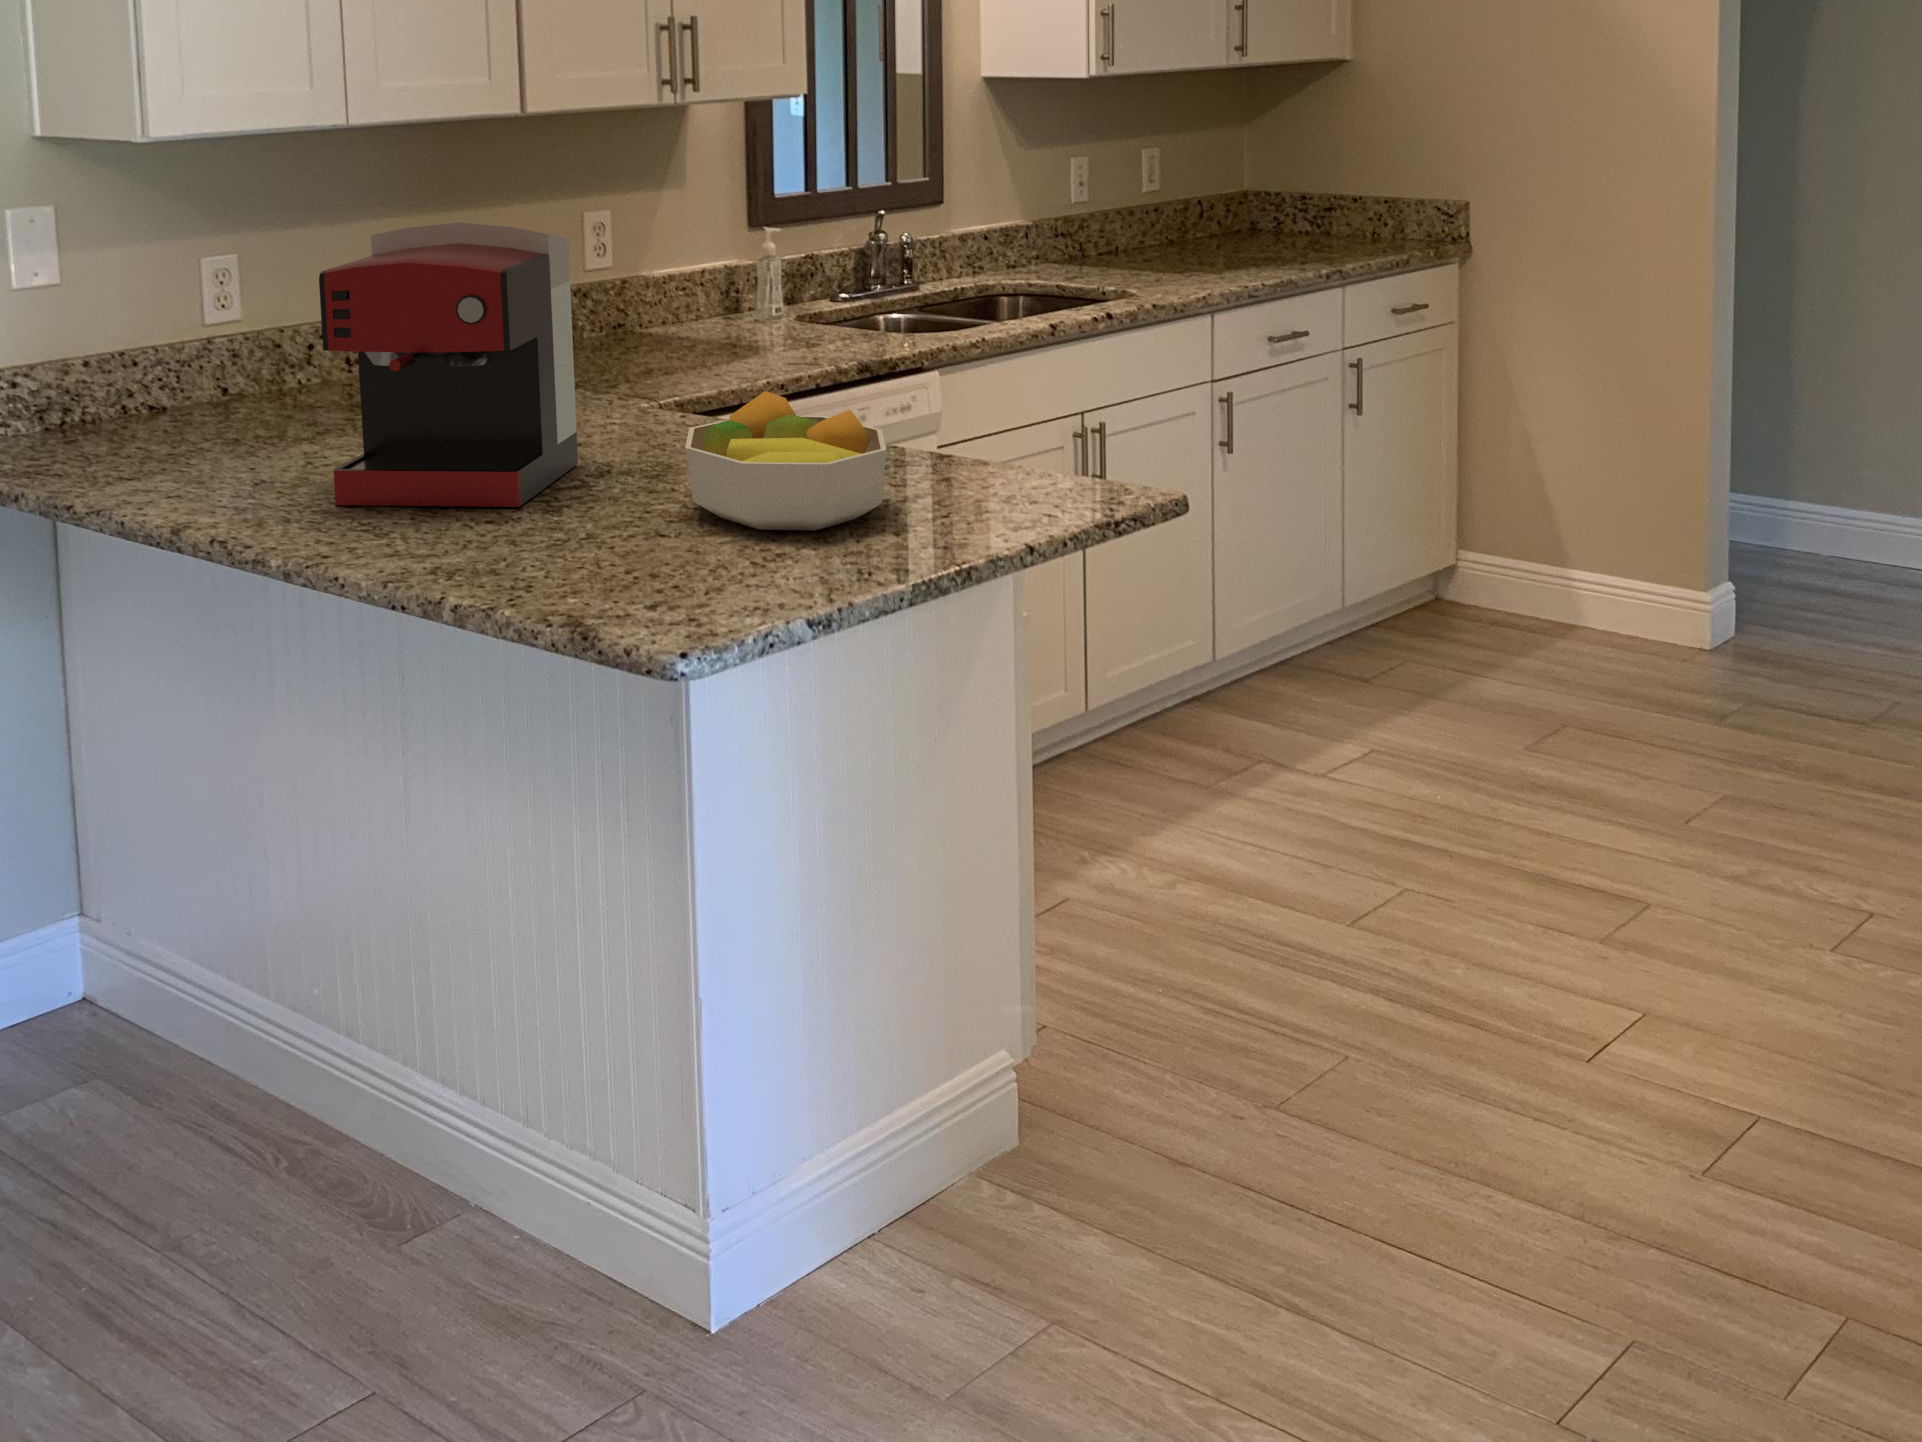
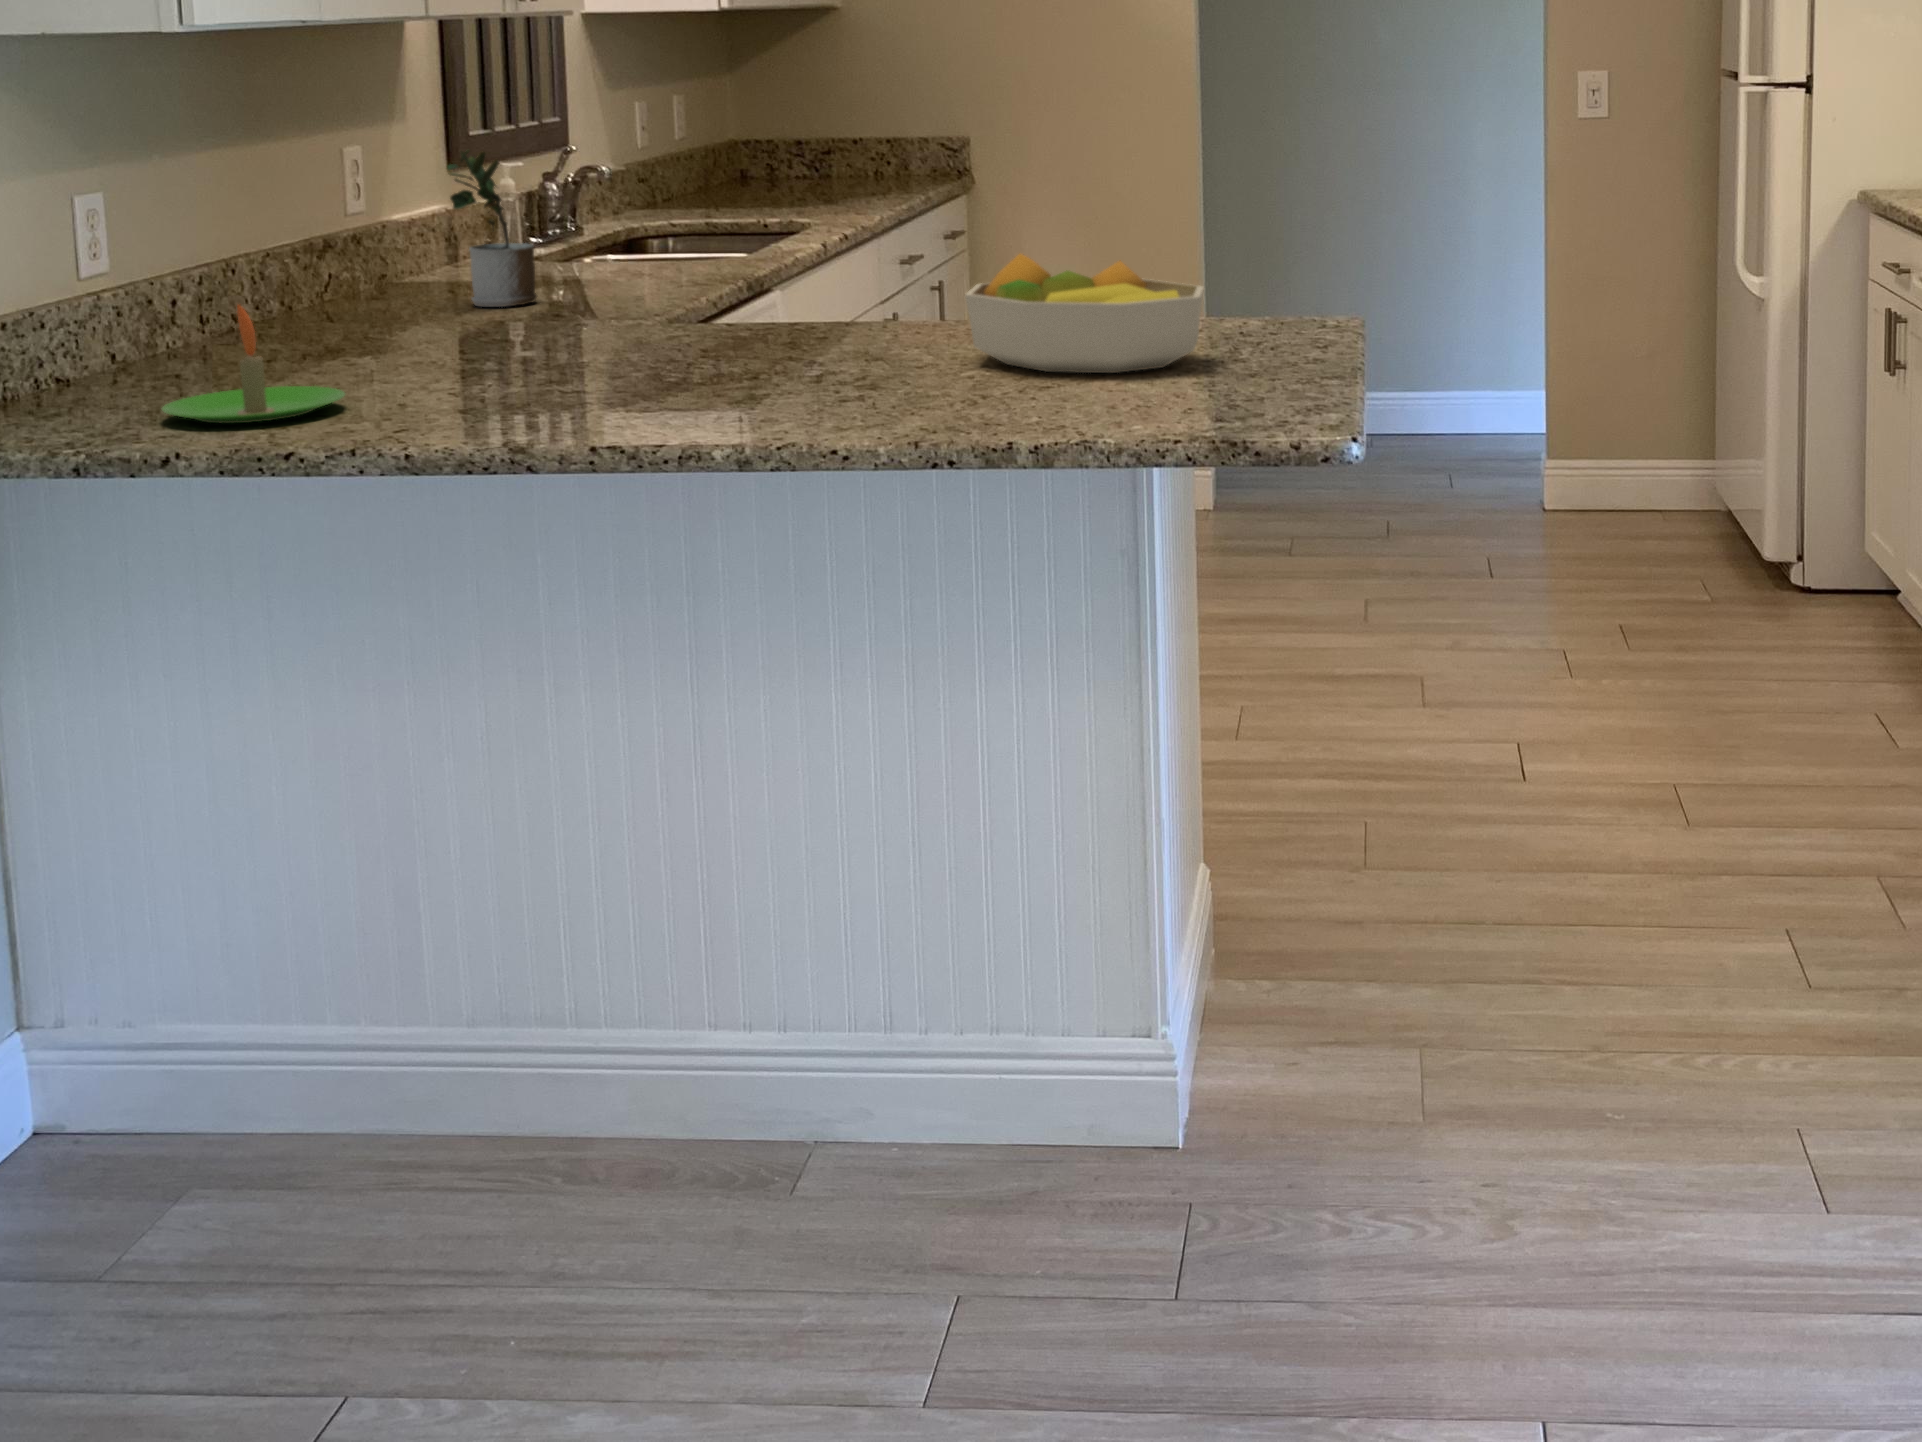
coffee maker: present [319,223,578,507] -> none [555,101,830,411]
potted plant: none [574,226,664,369] -> present [447,151,537,307]
candle: none [76,371,224,471] -> present [162,305,345,423]

